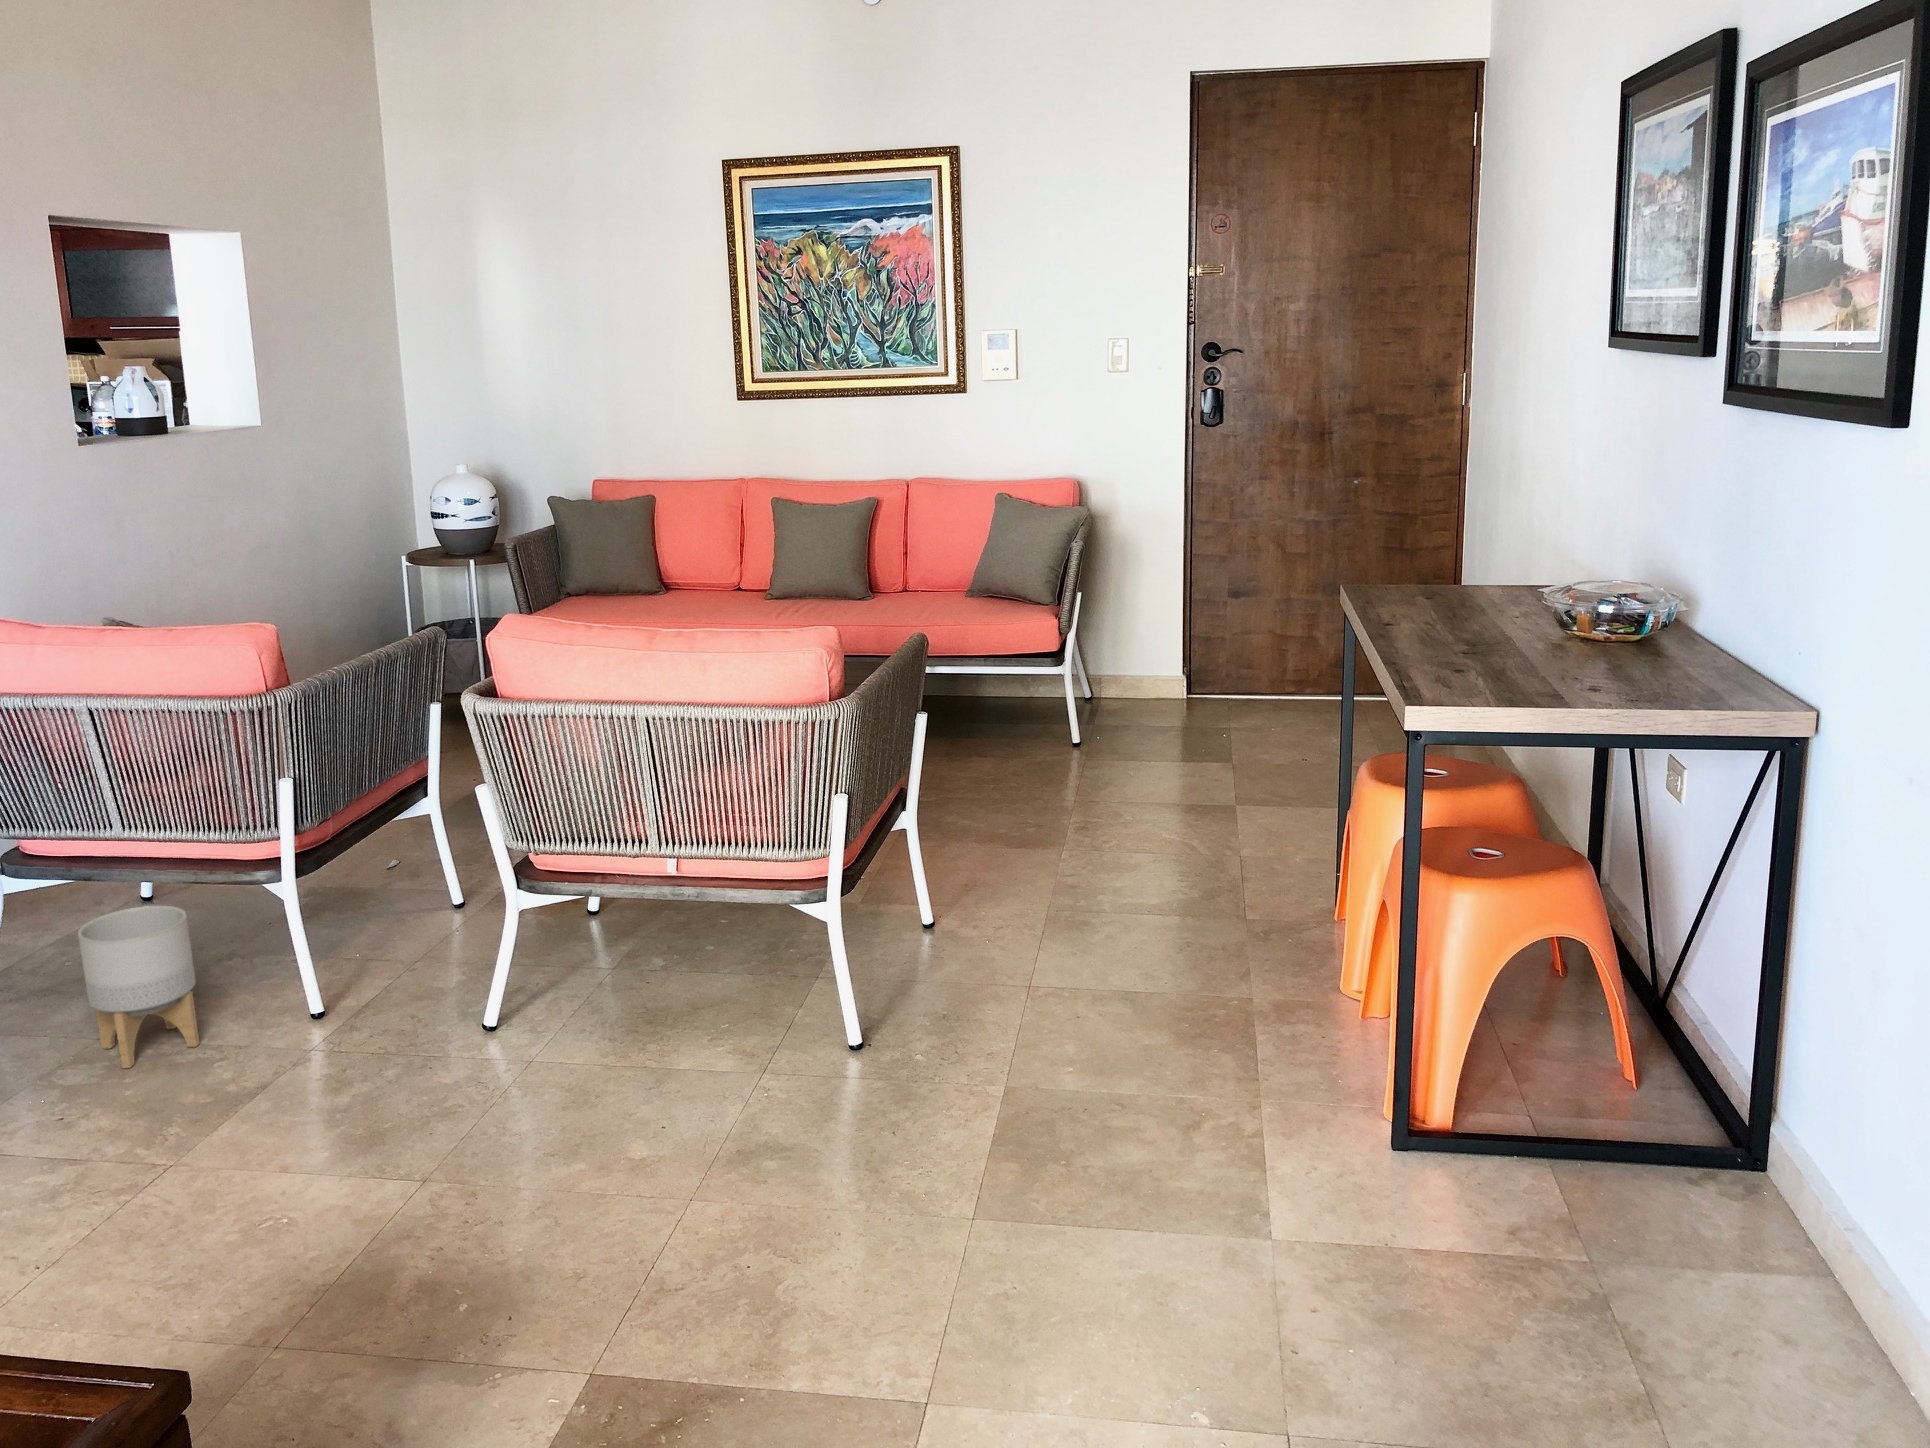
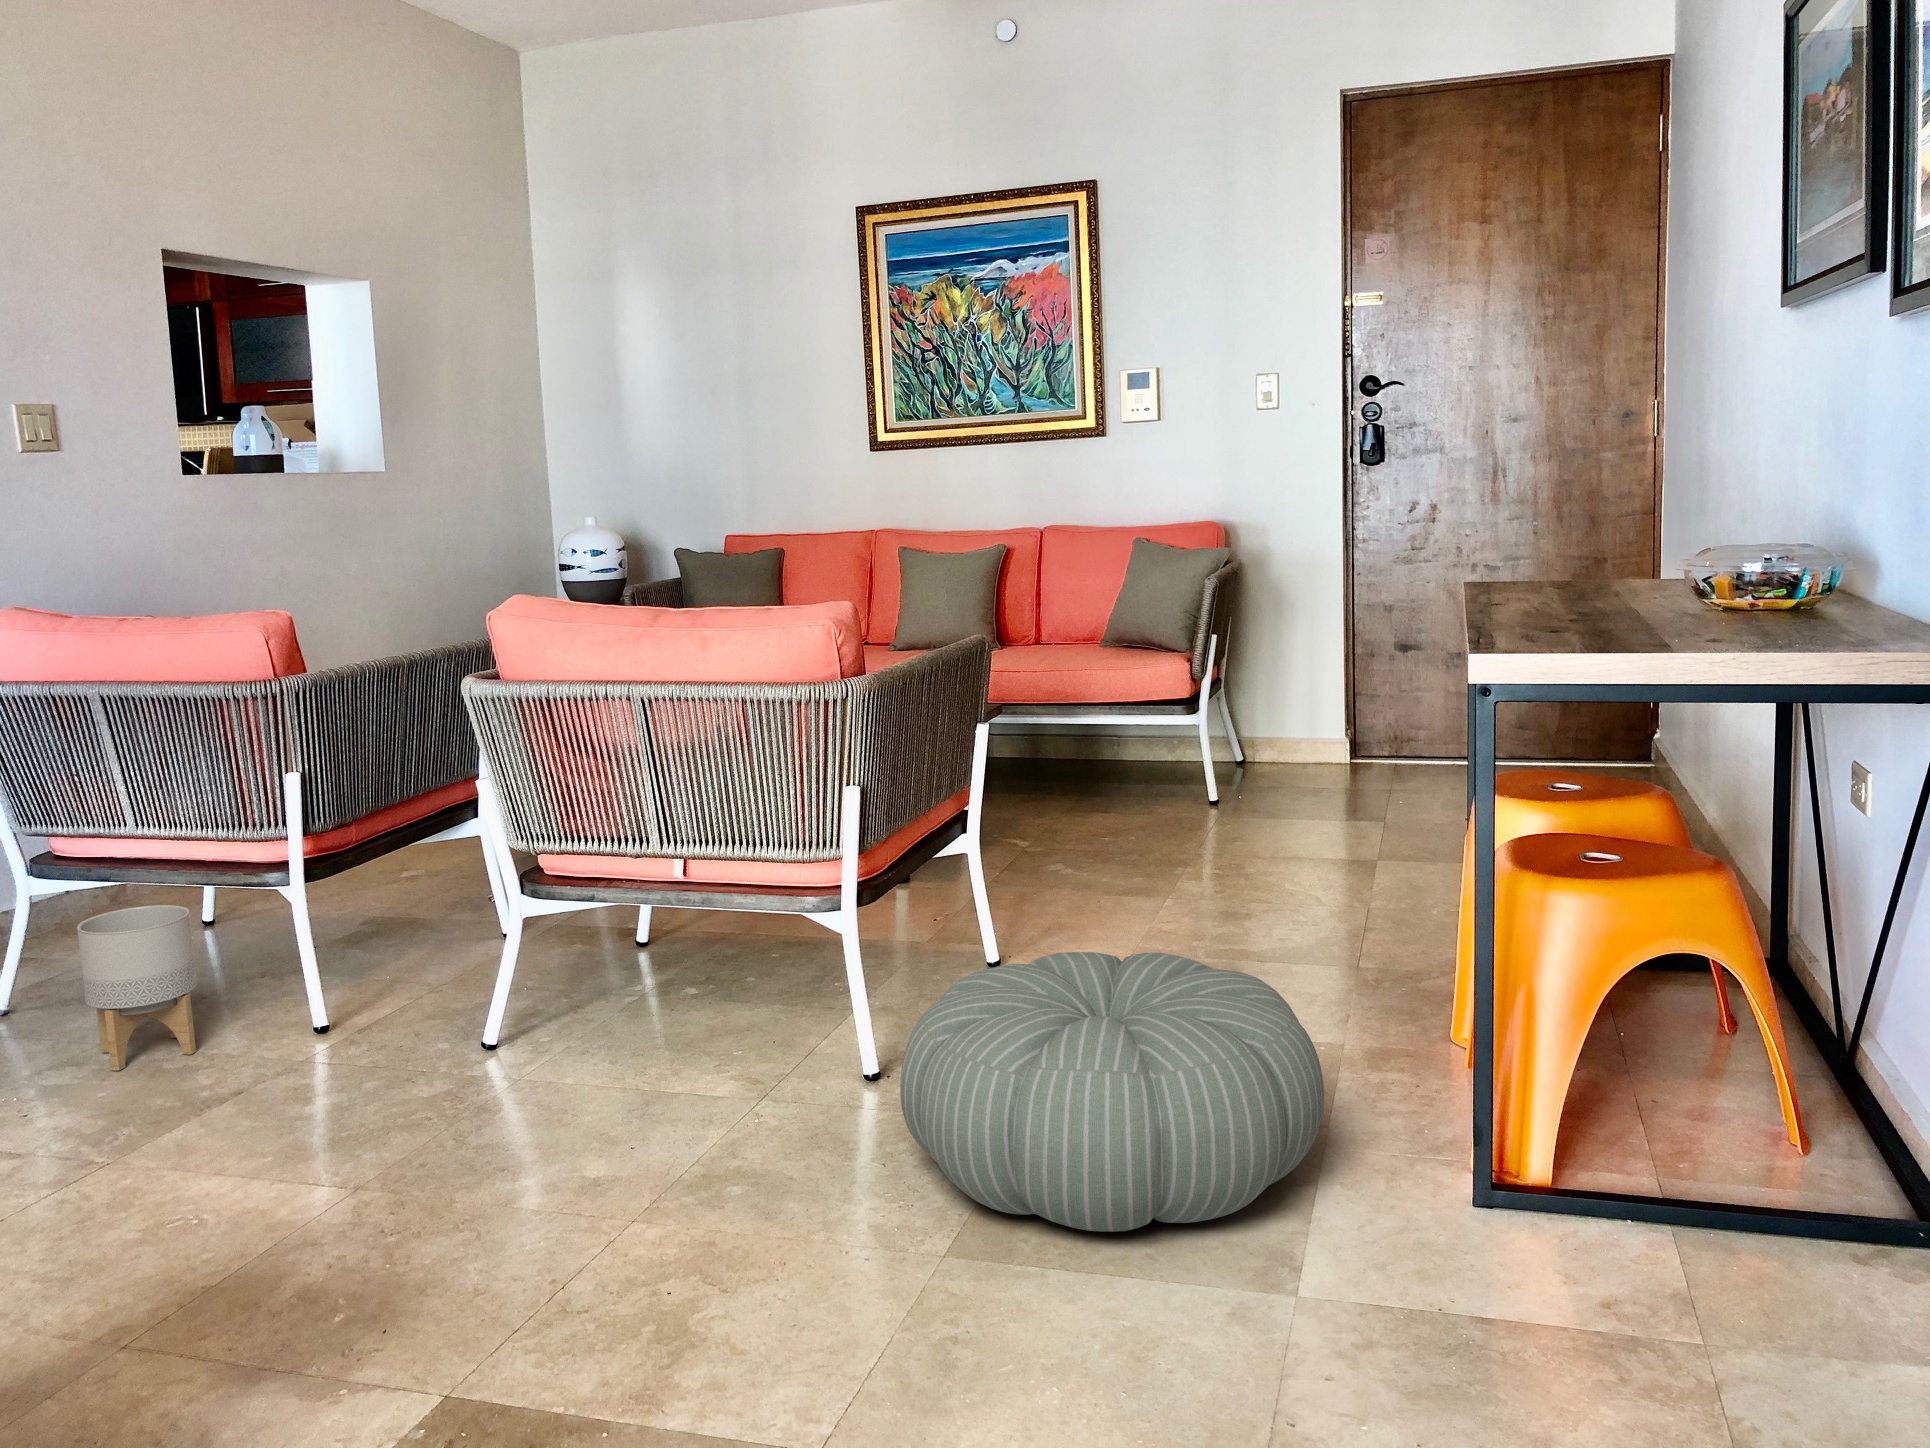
pouf: none [916,936,1273,1189] -> present [900,952,1324,1232]

